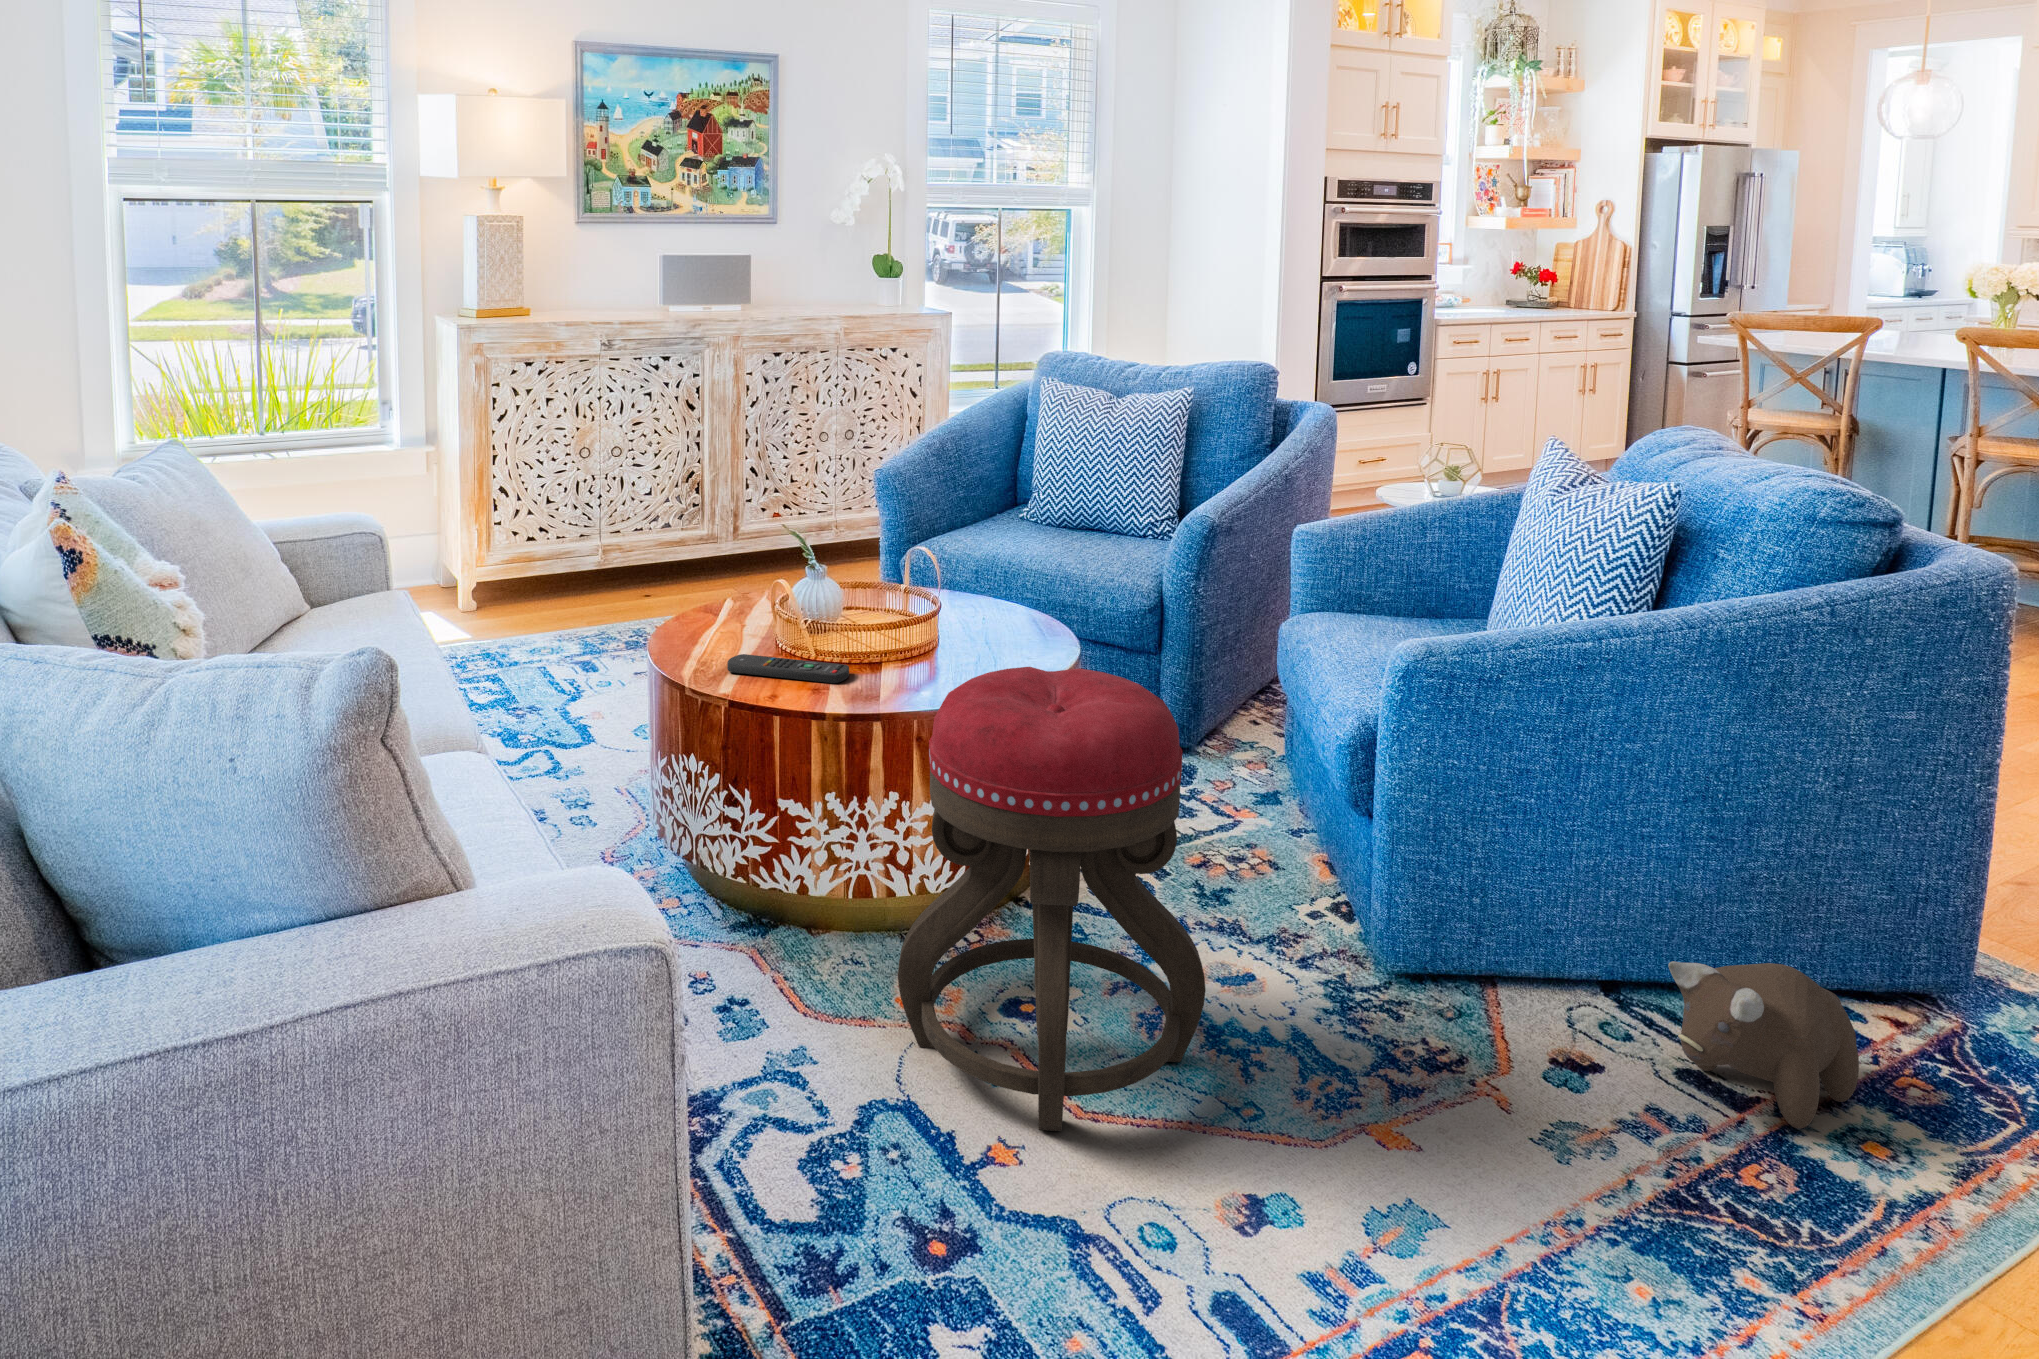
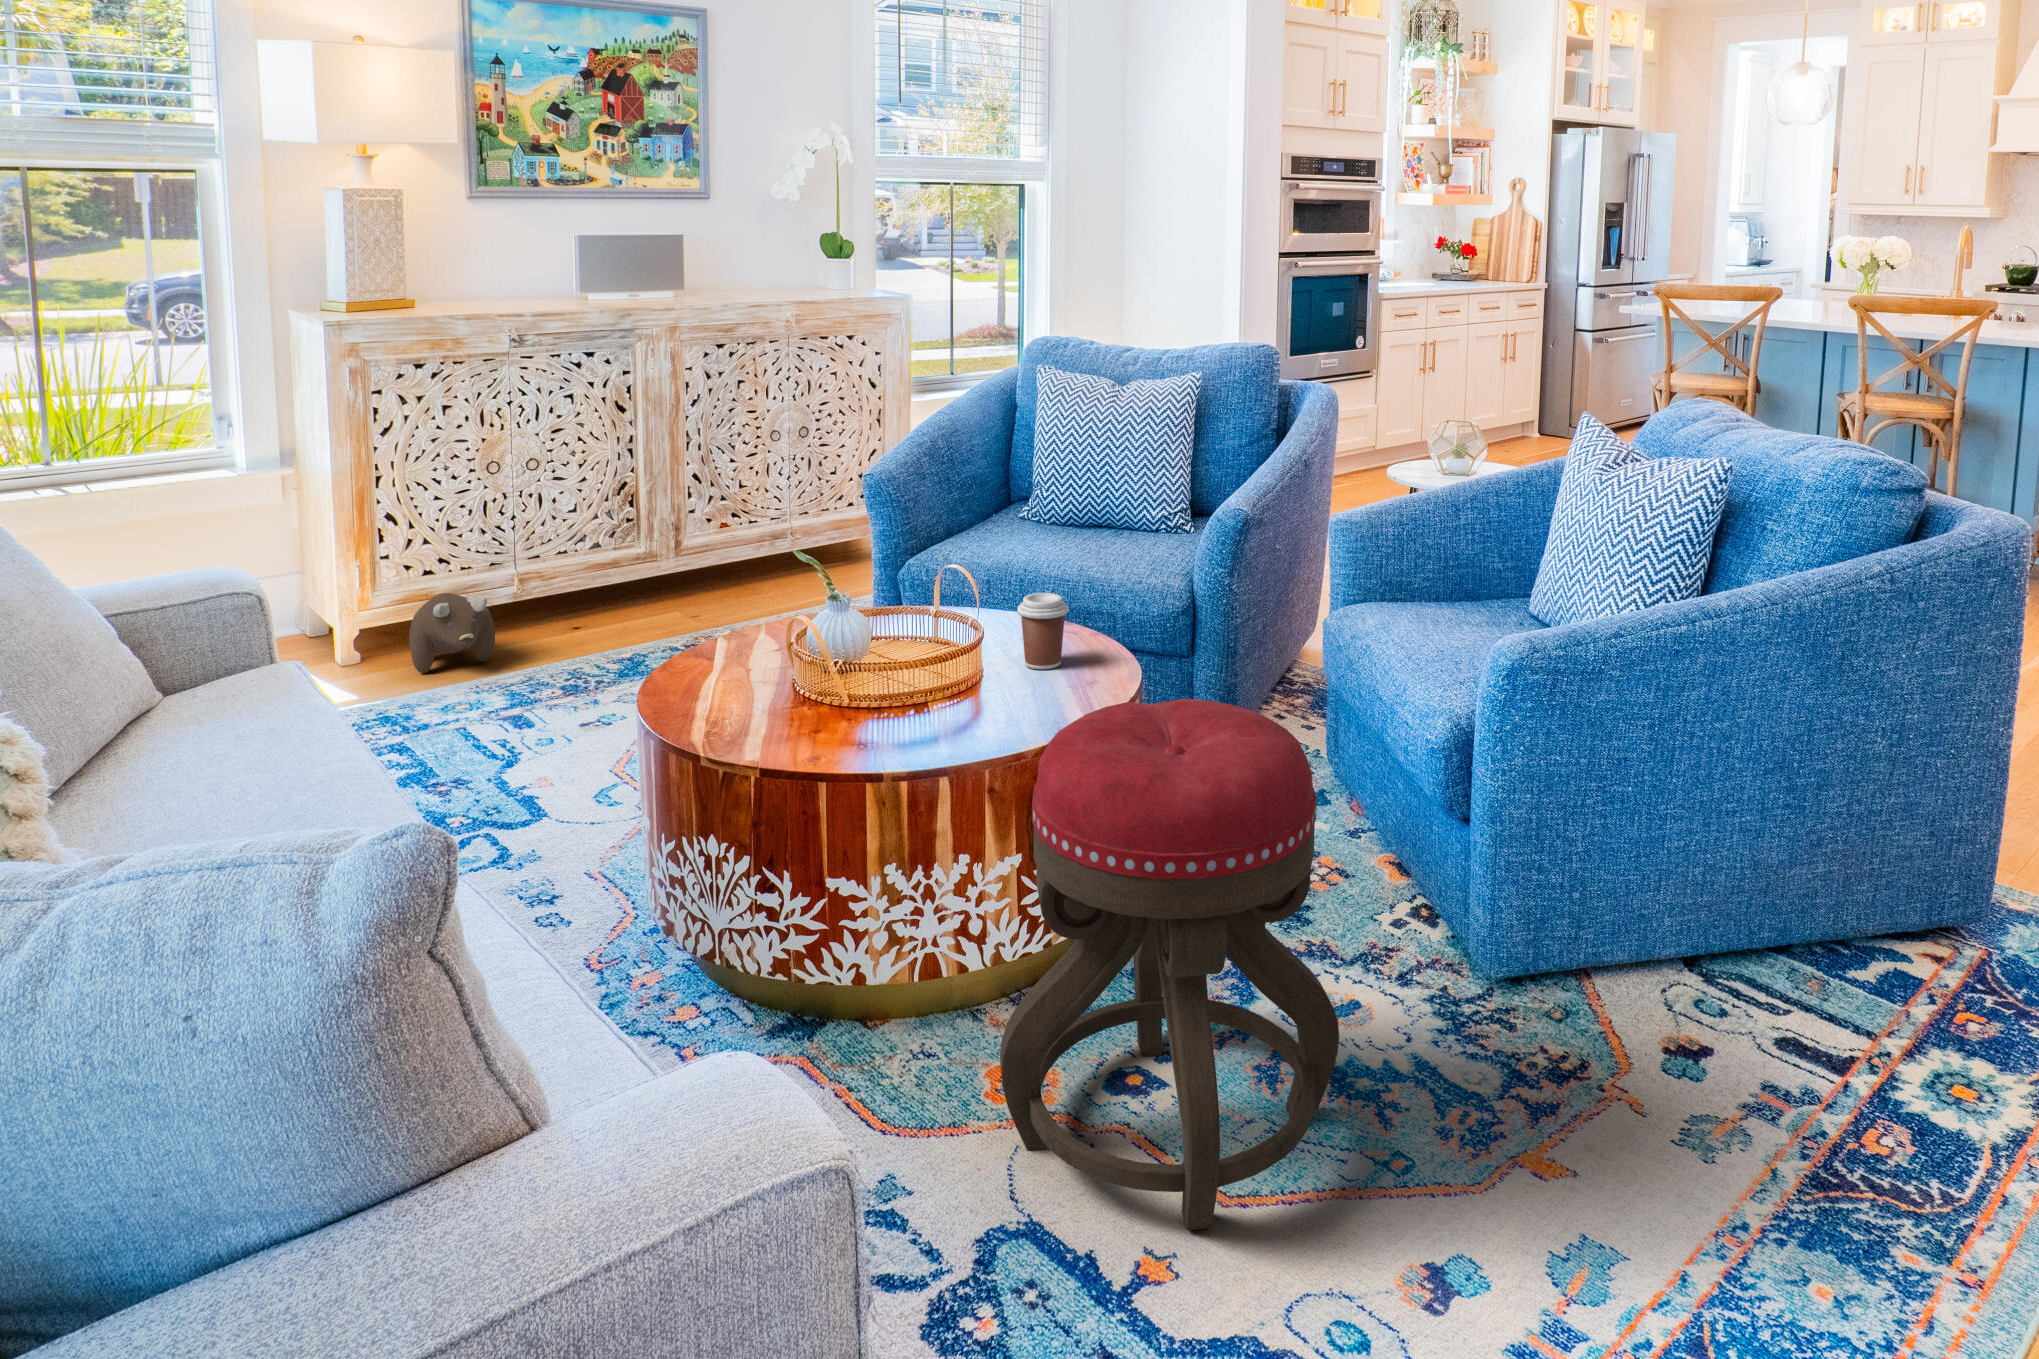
coffee cup: none [971,576,1017,645] -> present [1017,593,1068,669]
remote control: present [727,654,849,683] -> none [747,708,895,734]
plush toy: present [1668,961,1859,1129] -> present [409,593,495,673]

